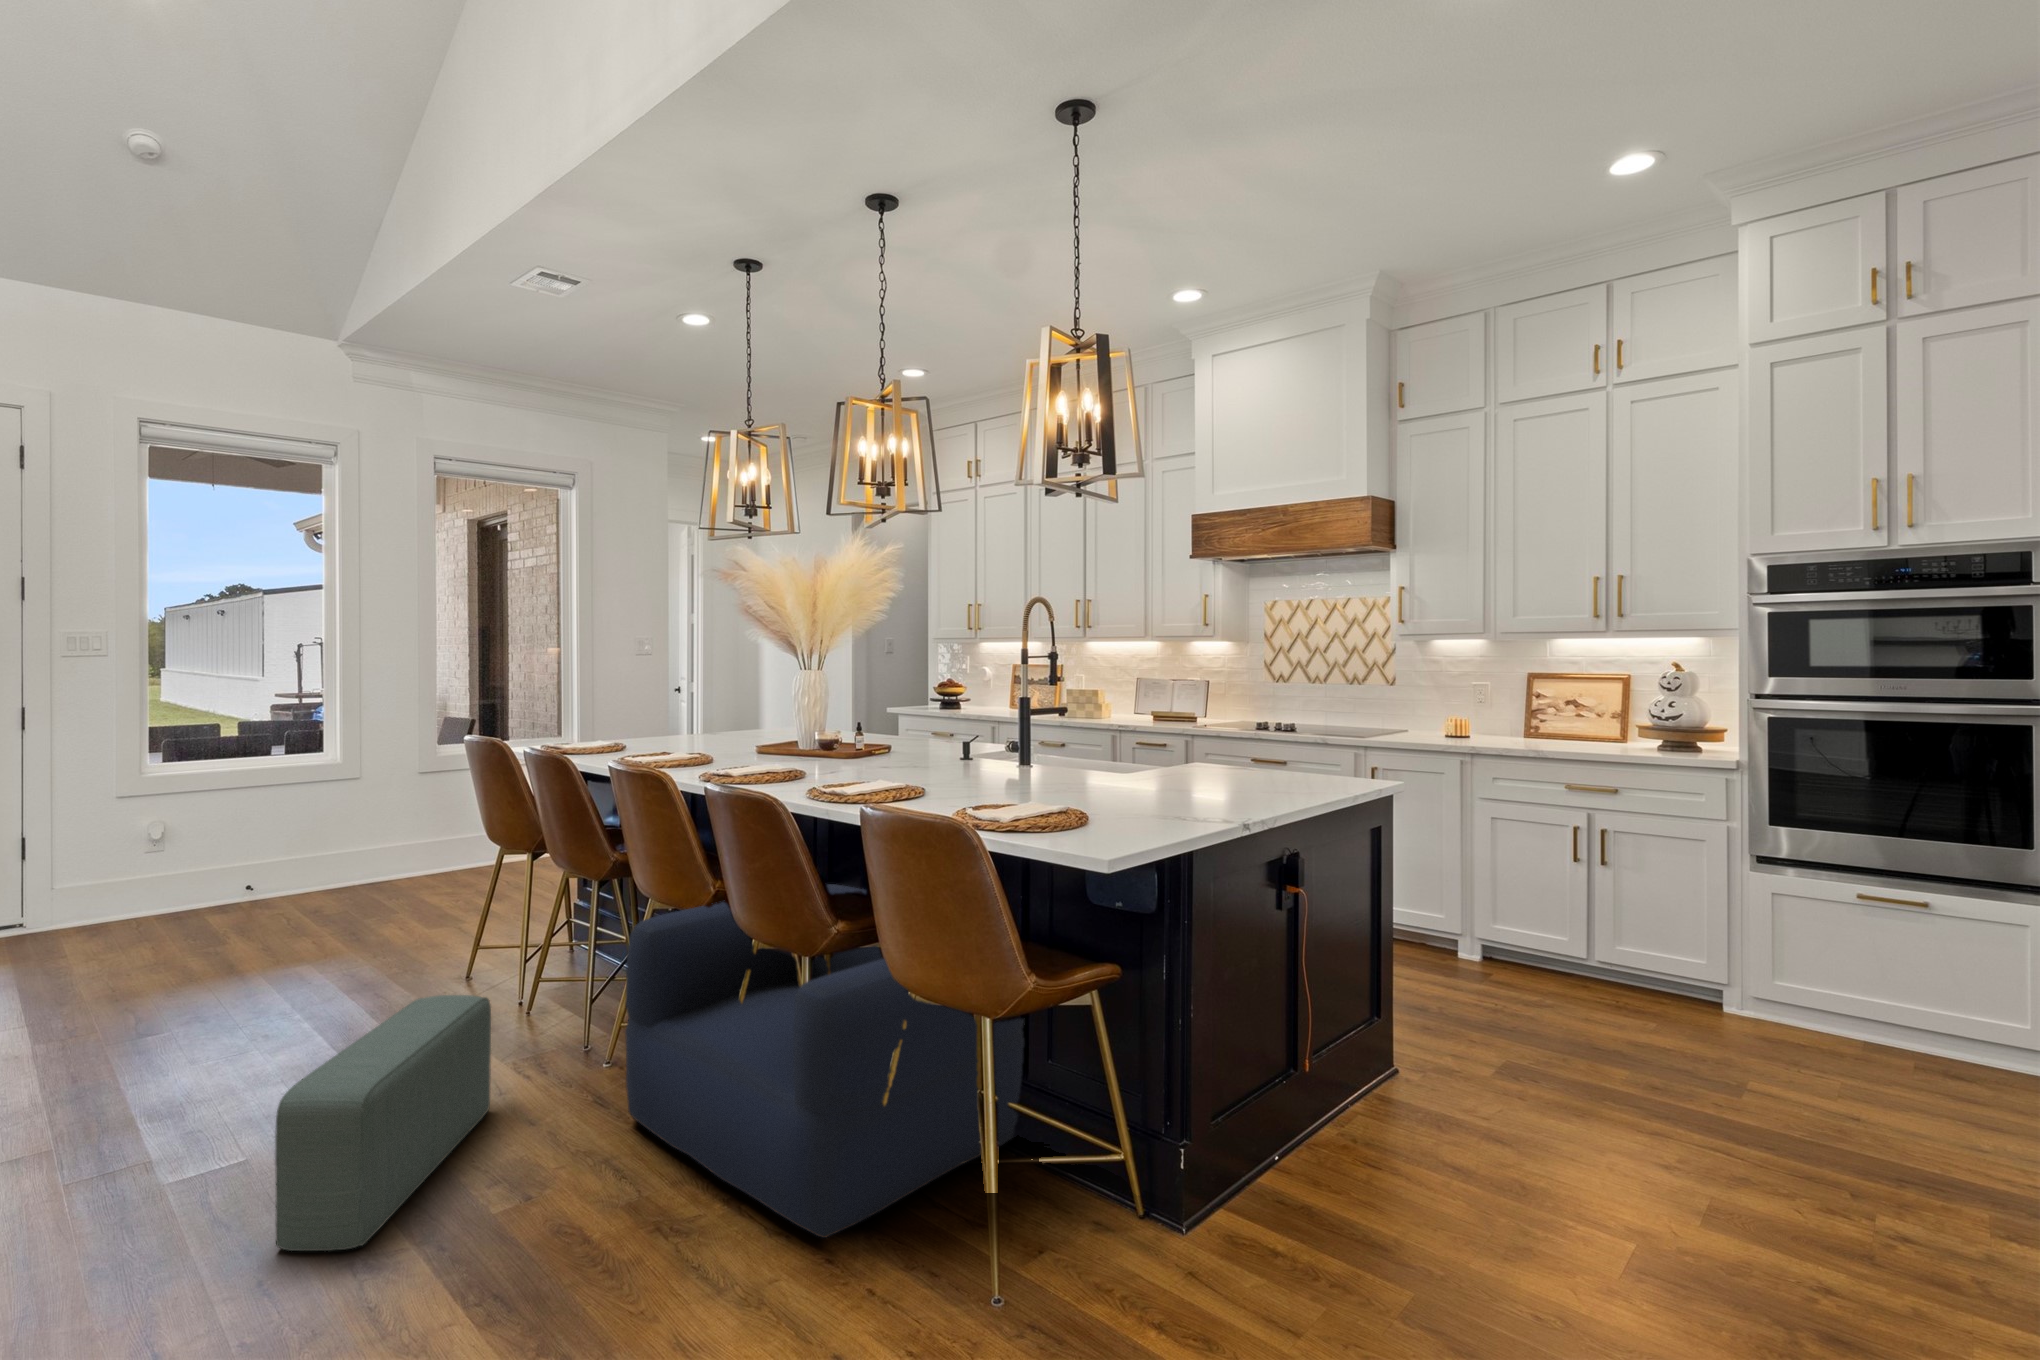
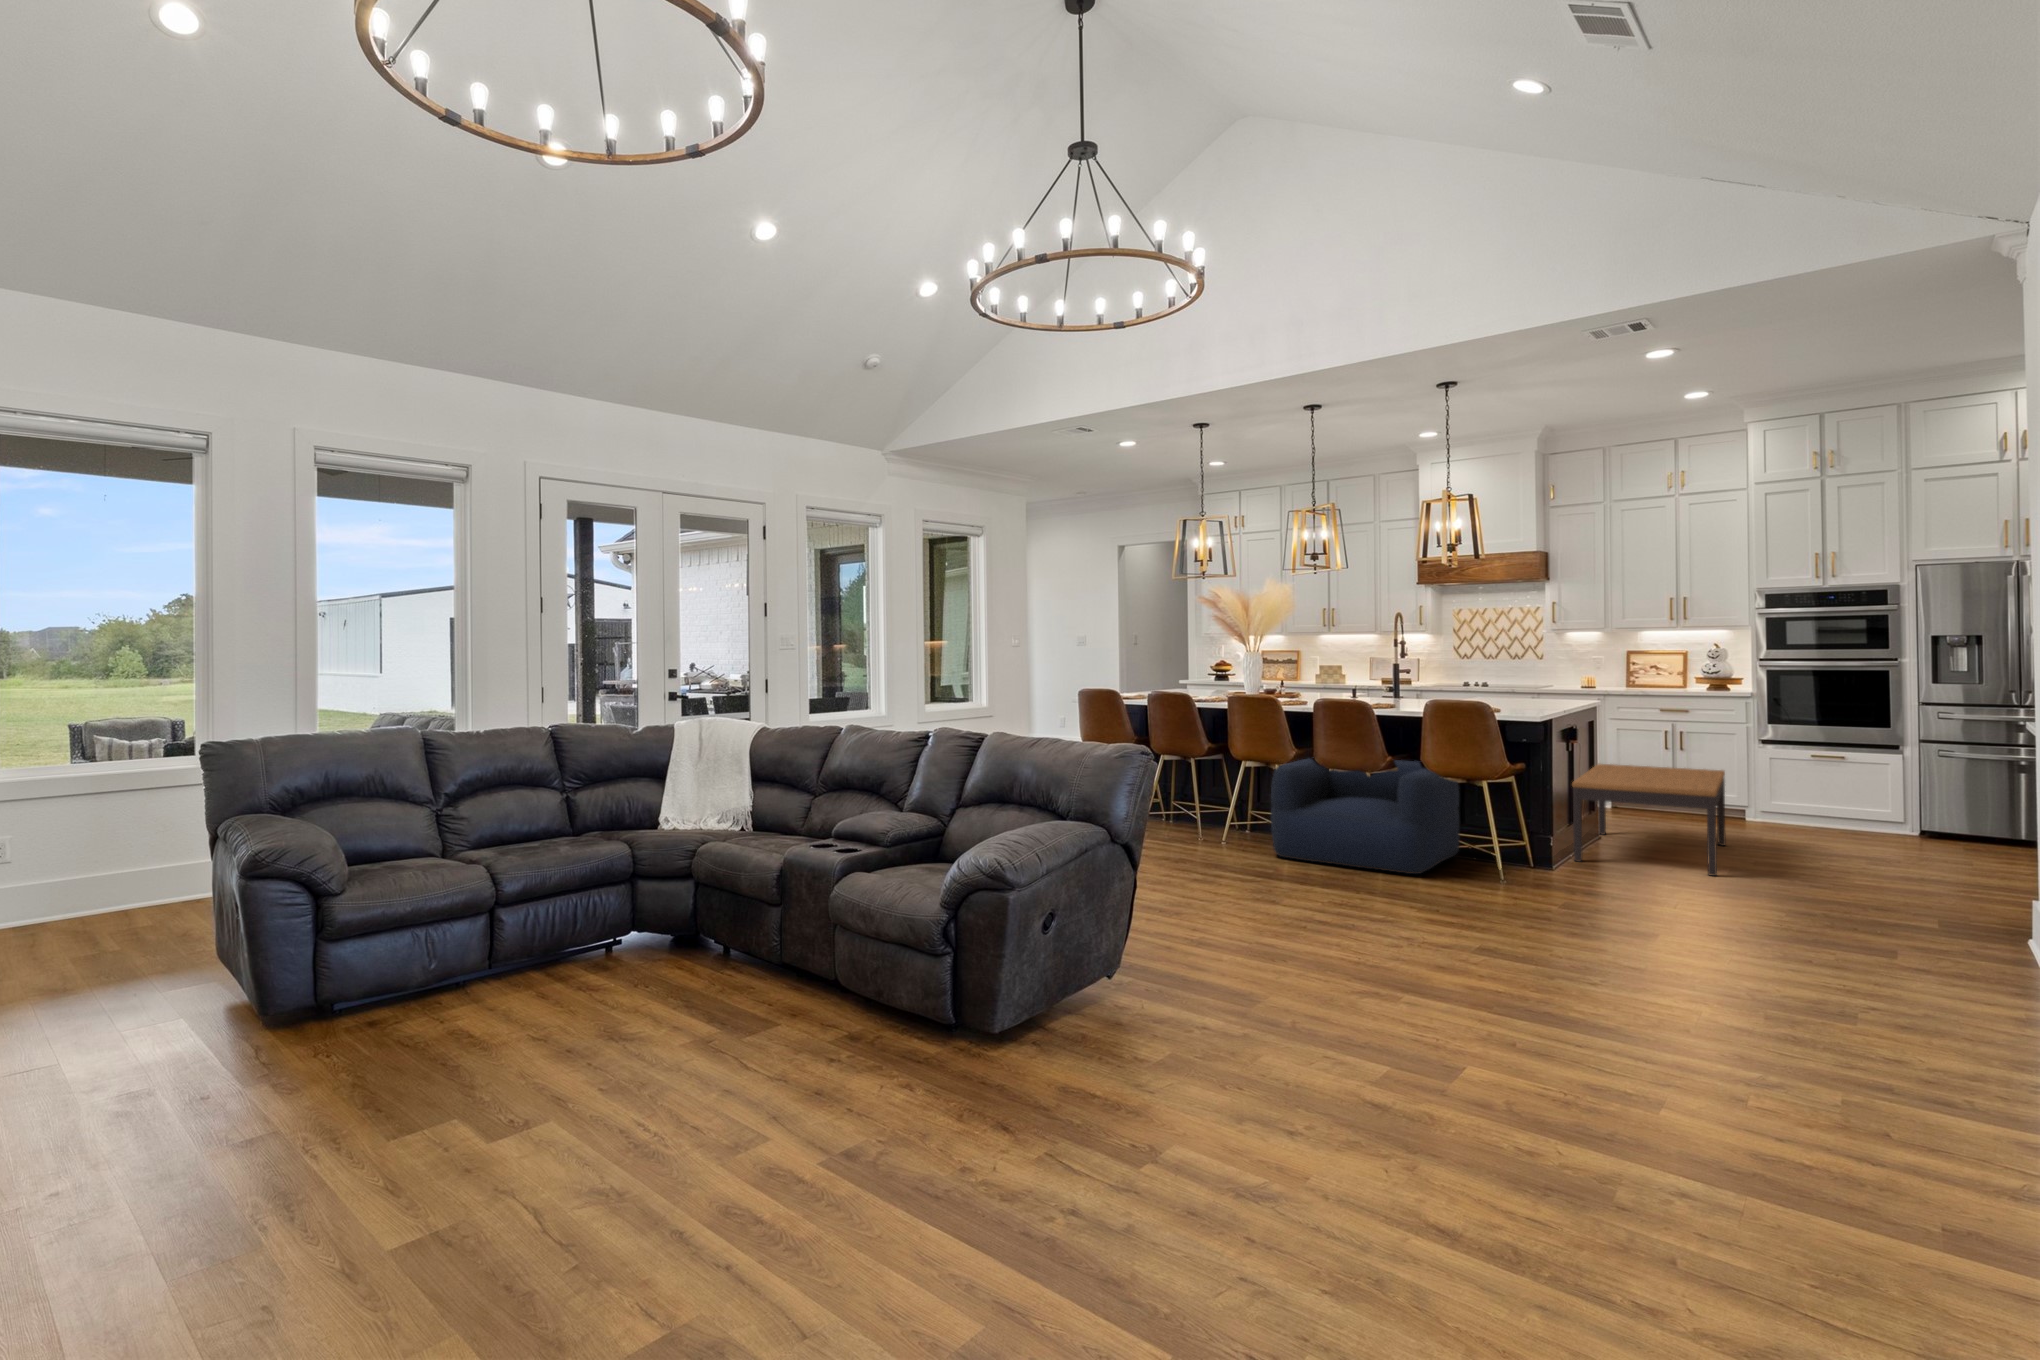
coffee table: none [1270,905,1658,1291] -> present [1572,764,1726,876]
pouf: present [275,995,491,1251] -> none [1175,803,1242,882]

